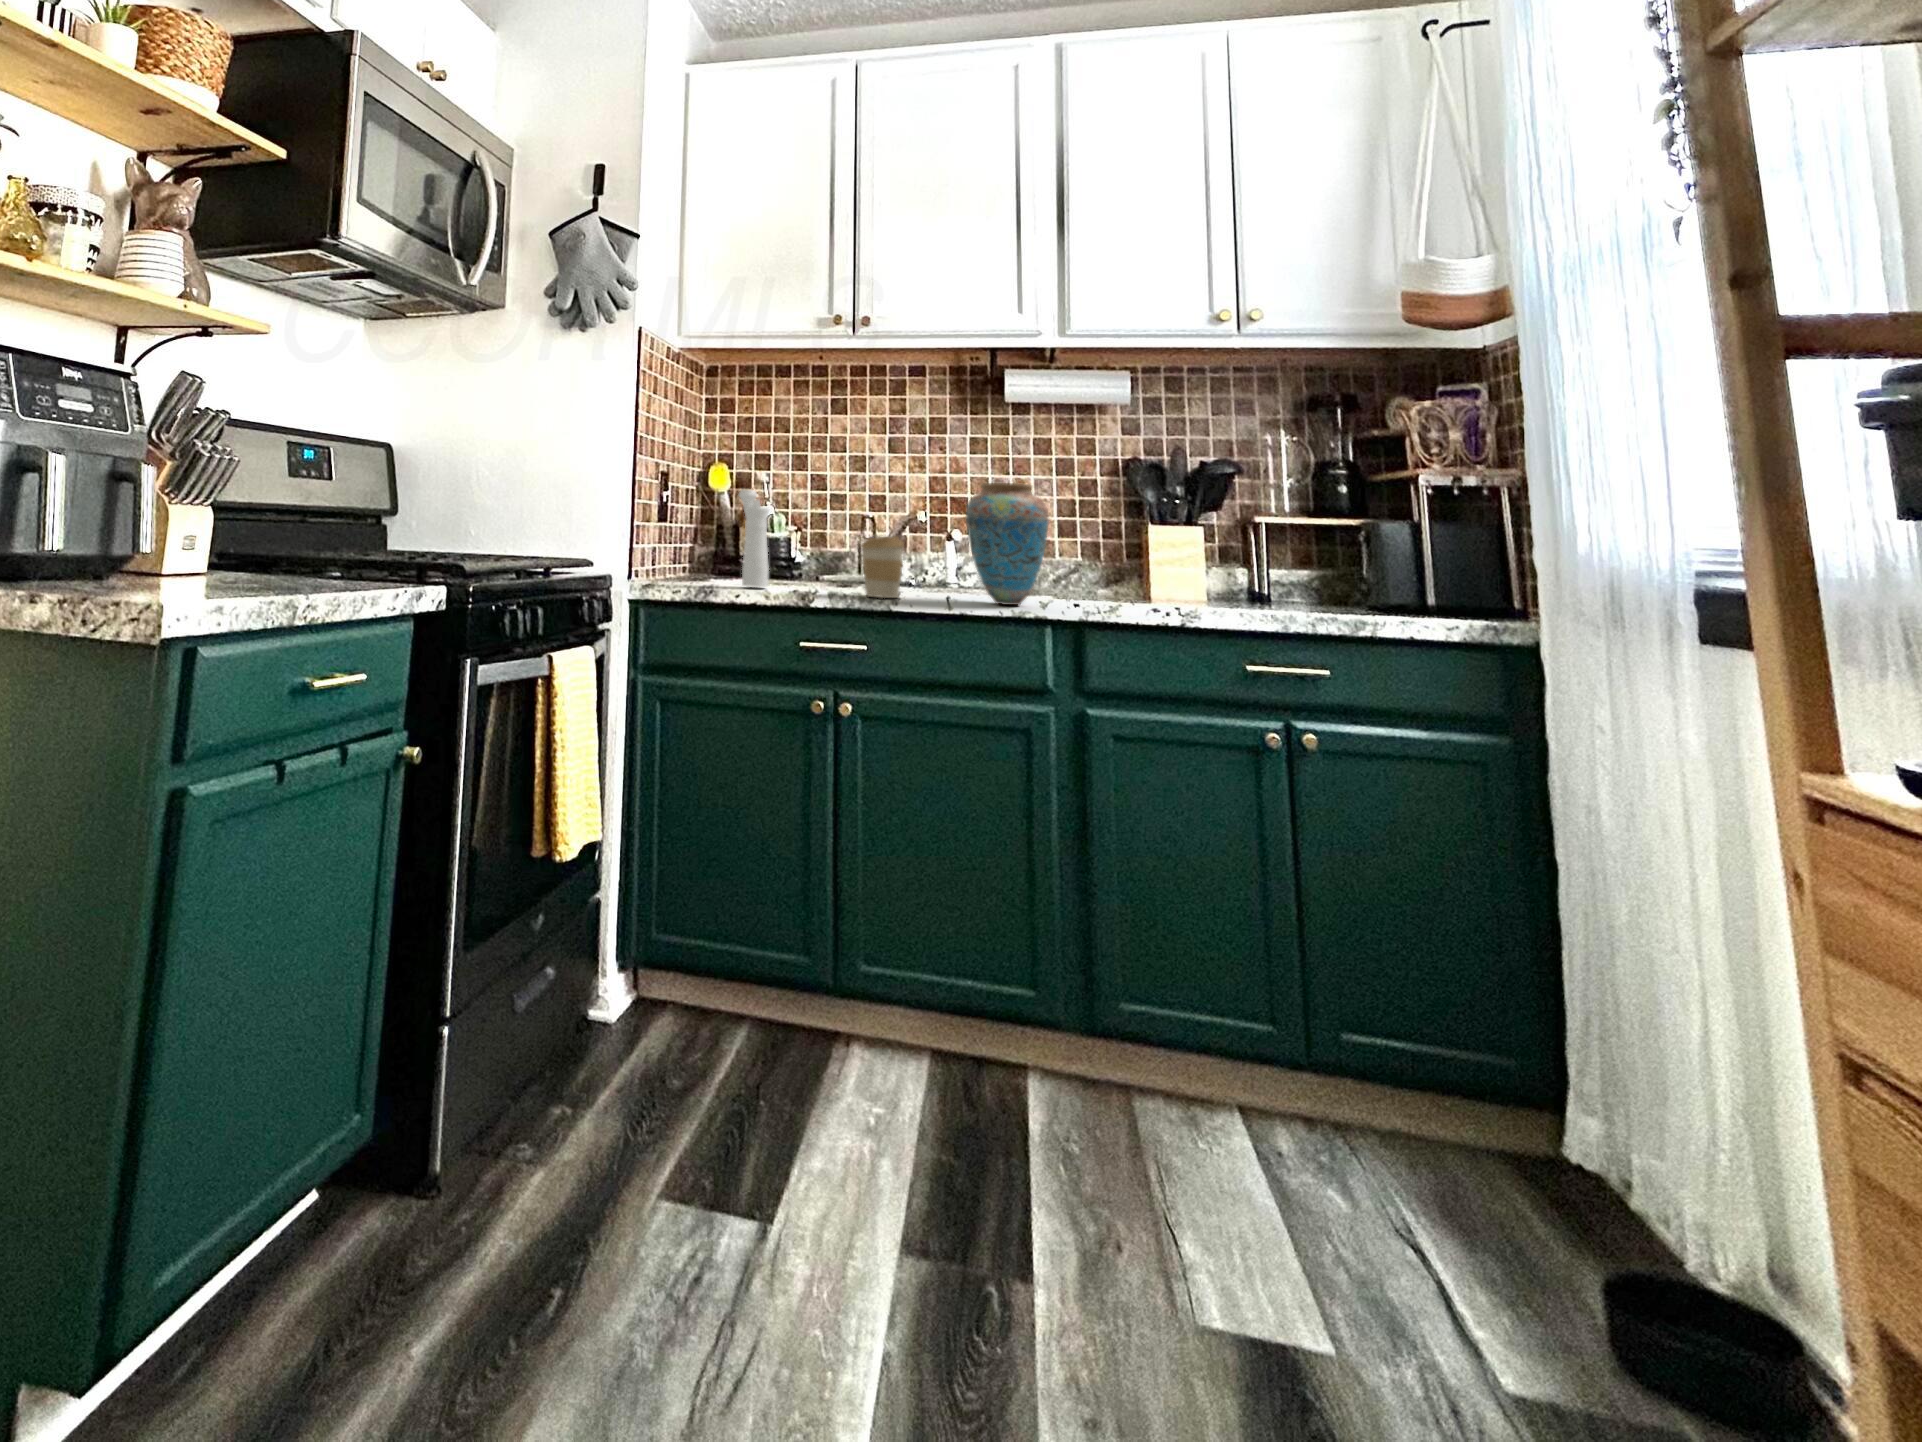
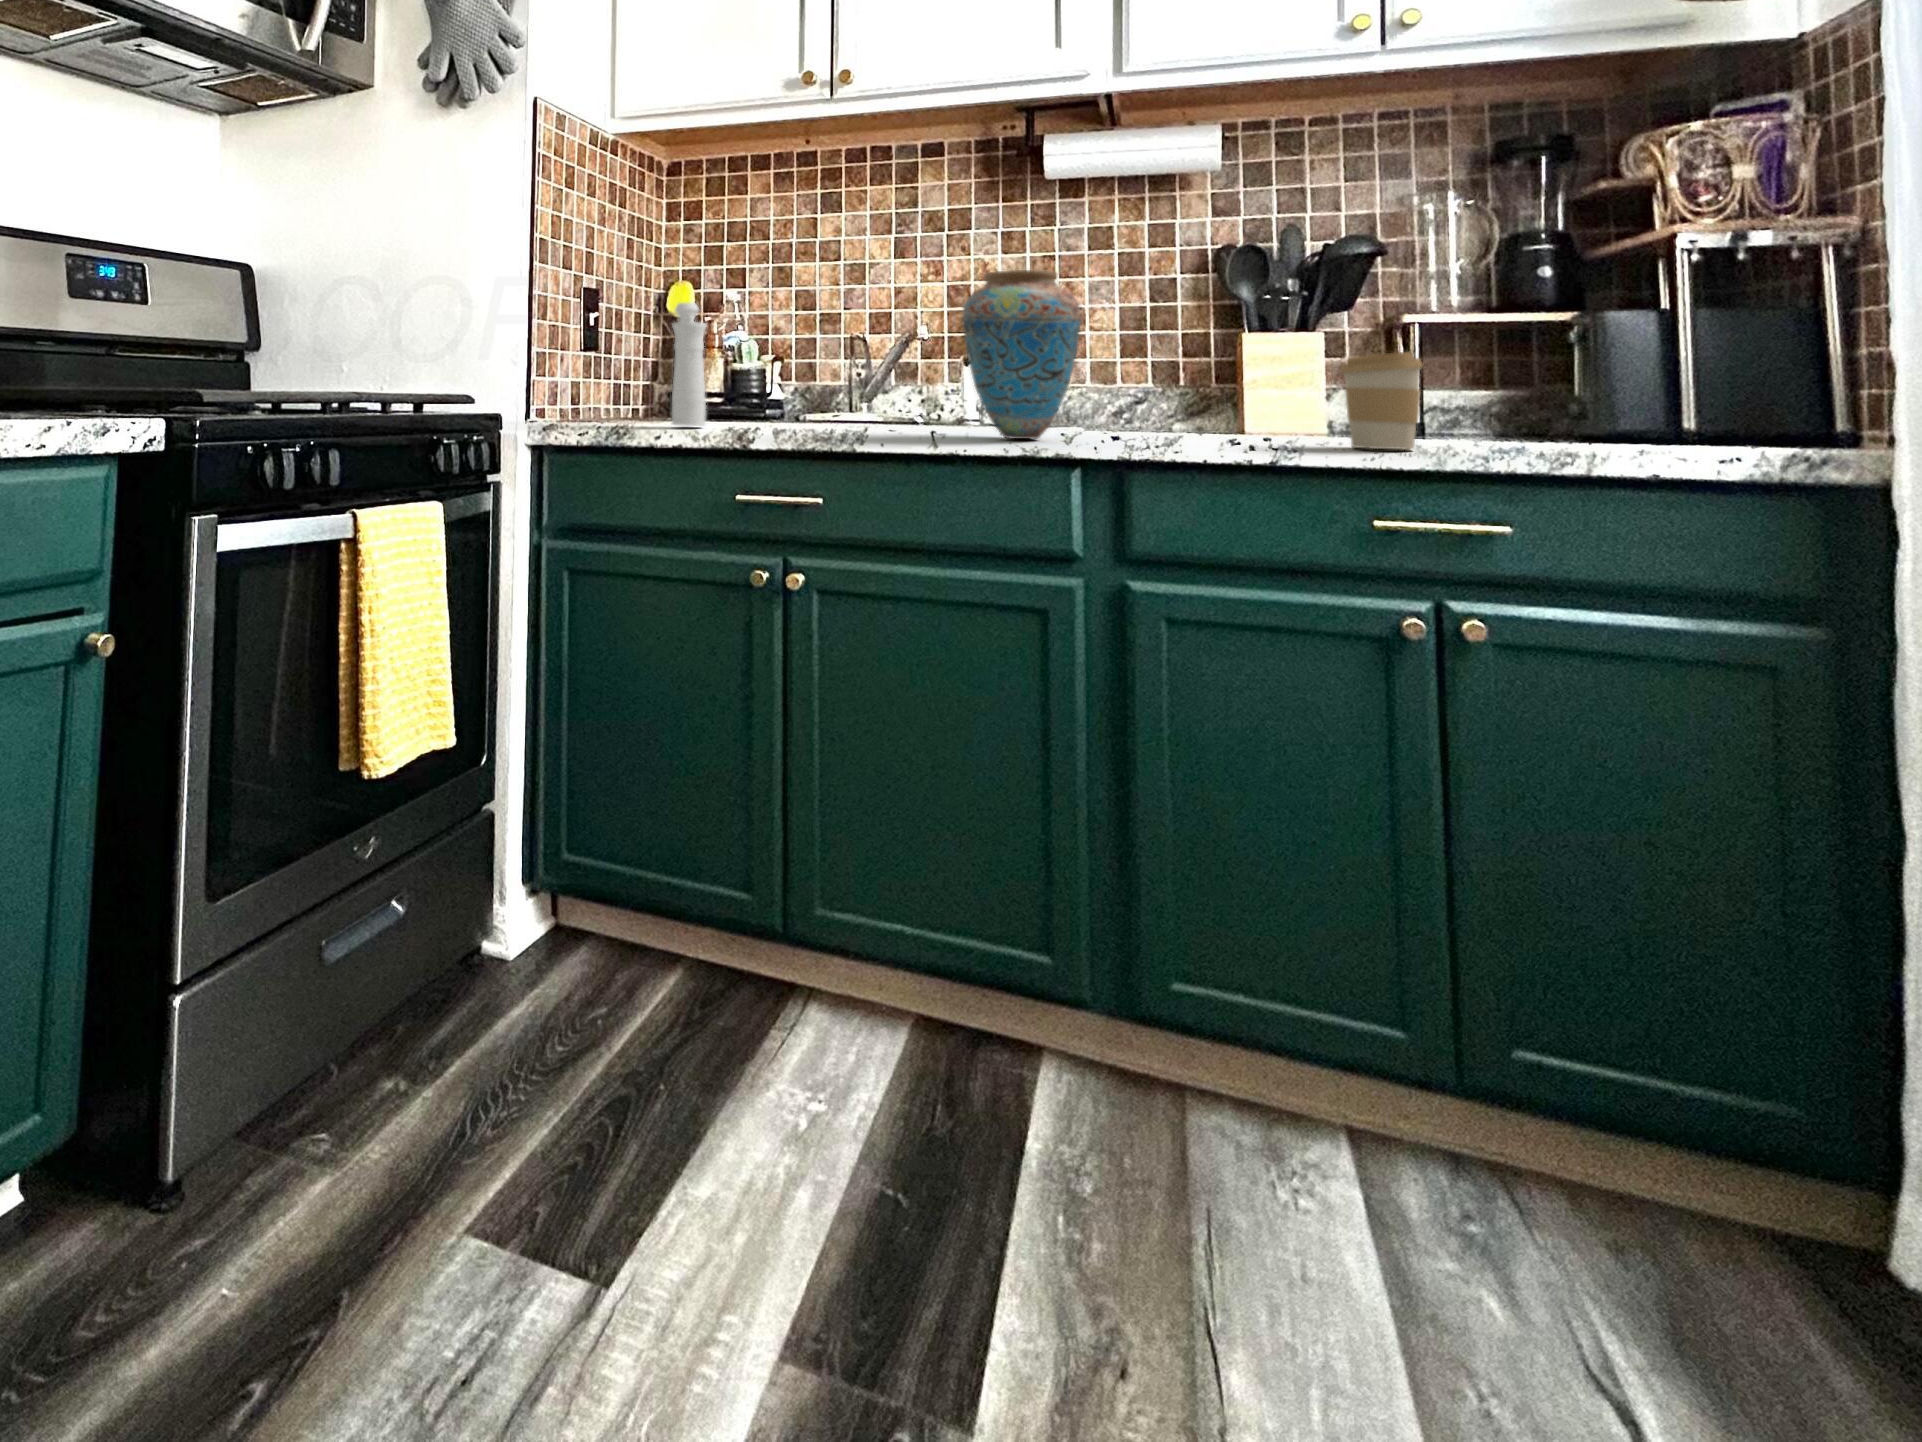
coffee cup: present [861,536,904,598] -> present [1340,352,1422,450]

